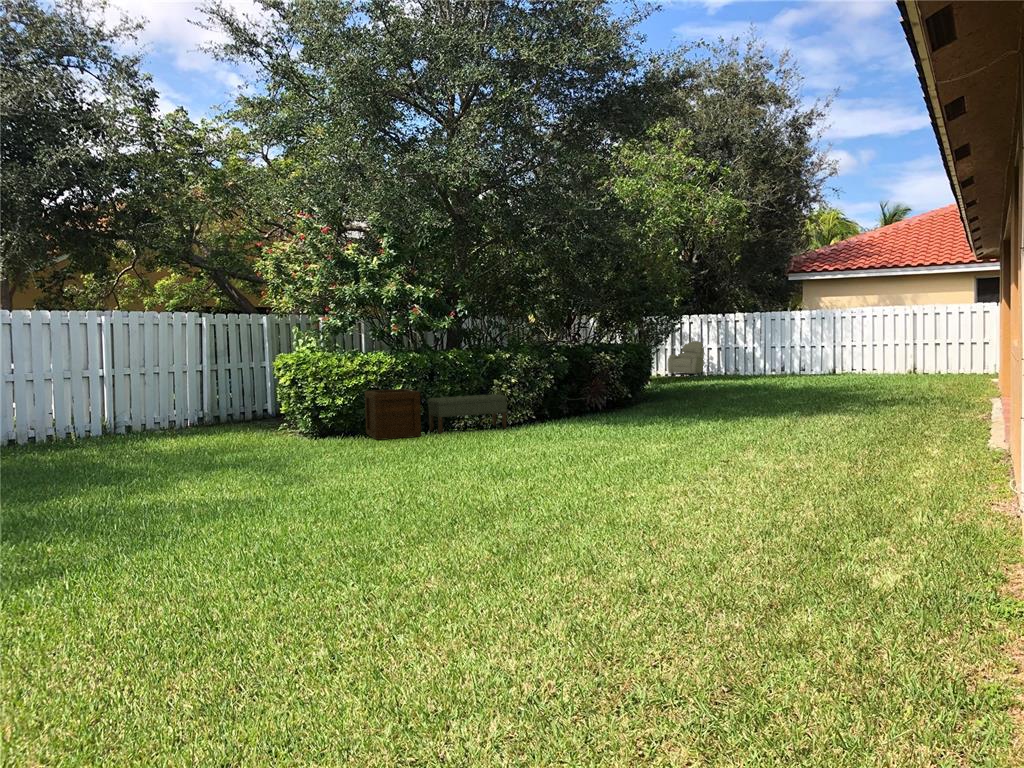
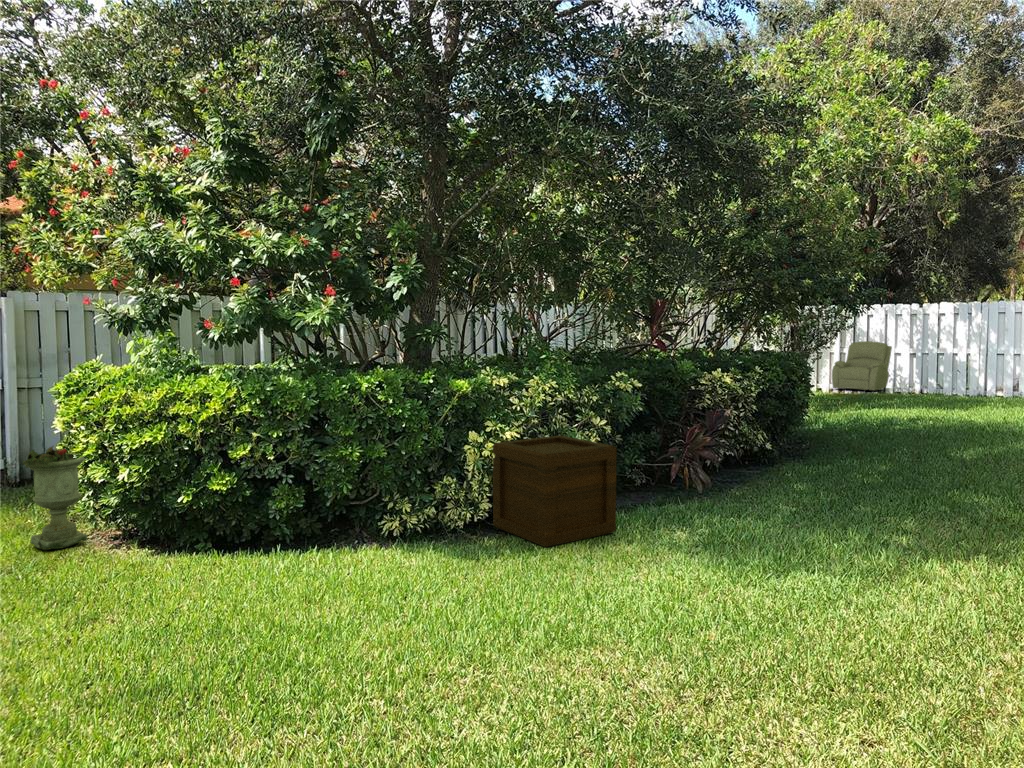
planter: none [294,389,322,437] -> present [23,446,88,550]
wooden crate: present [365,389,421,440] -> present [493,436,617,547]
bench: present [427,394,507,434] -> none [310,464,482,559]

